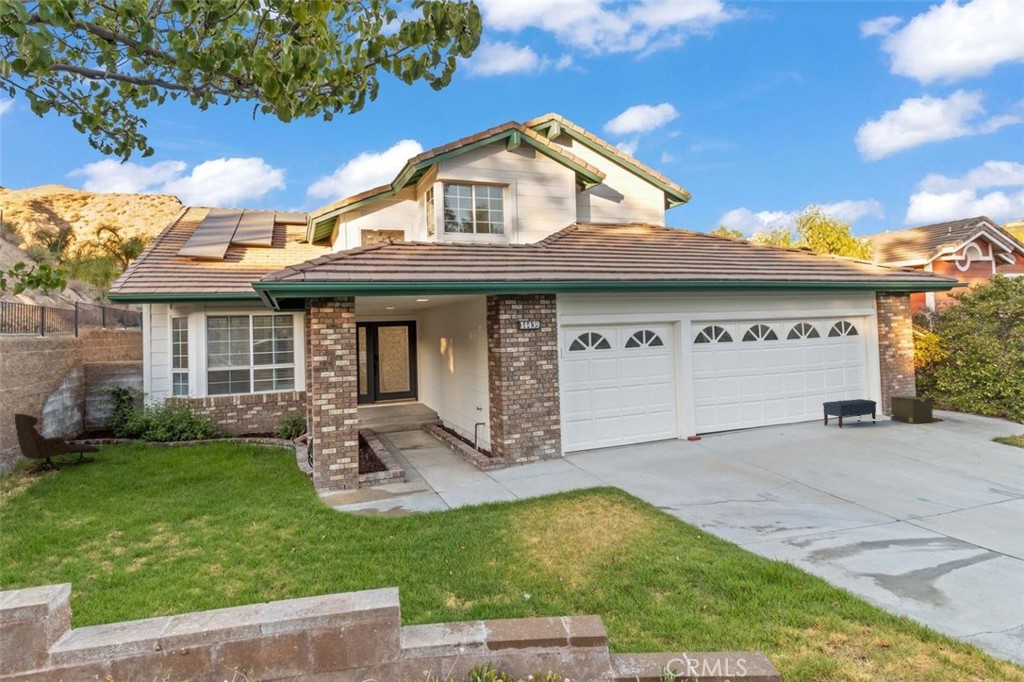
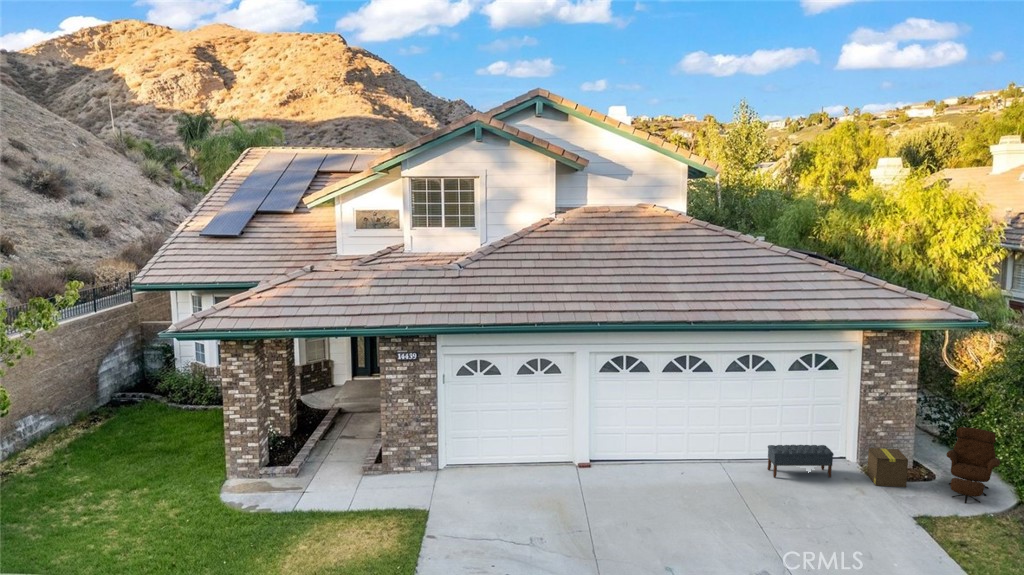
lounge chair: present [13,414,99,473] -> present [946,427,1000,503]

